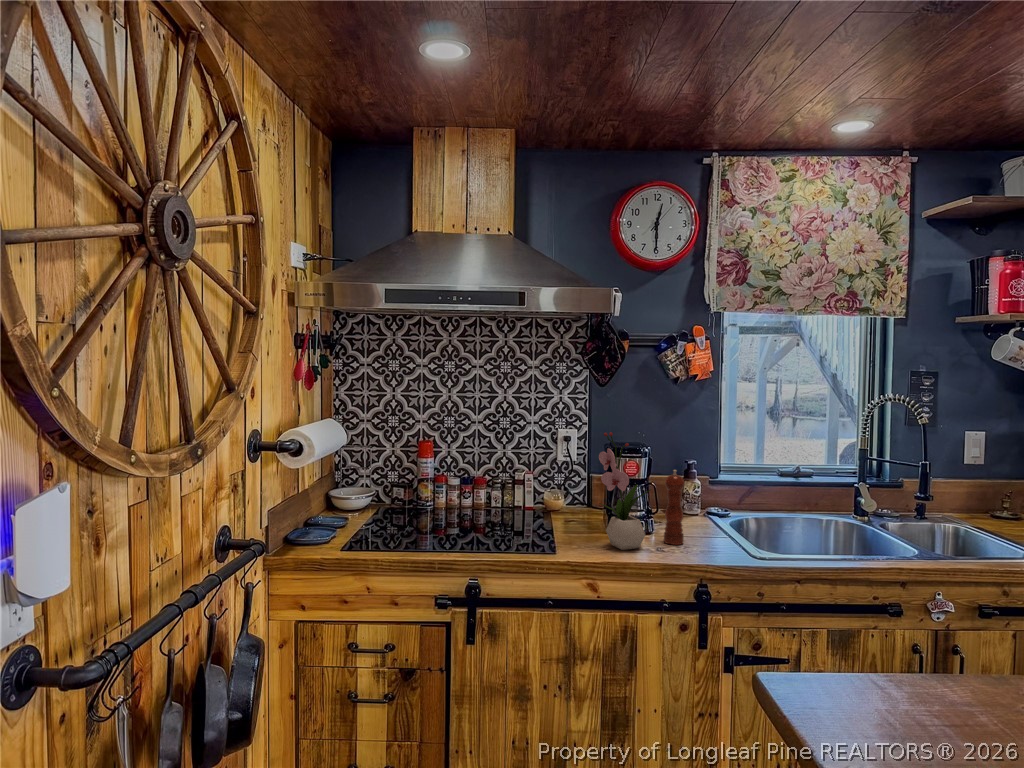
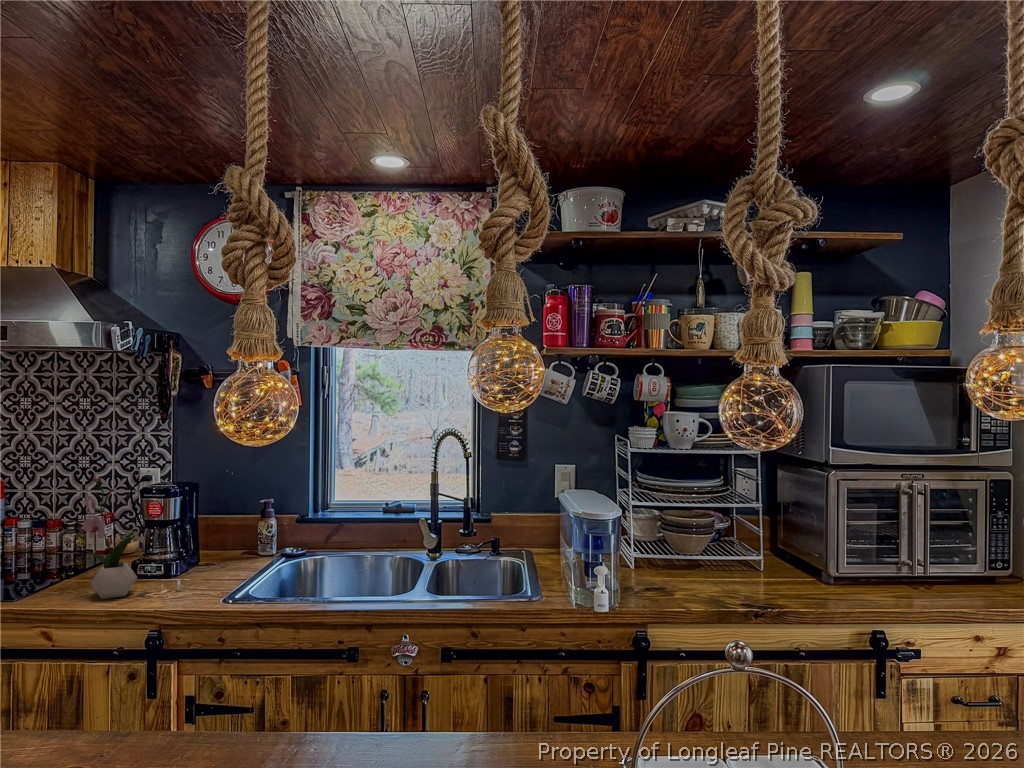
pepper mill: present [664,470,684,545] -> none [167,514,189,591]

